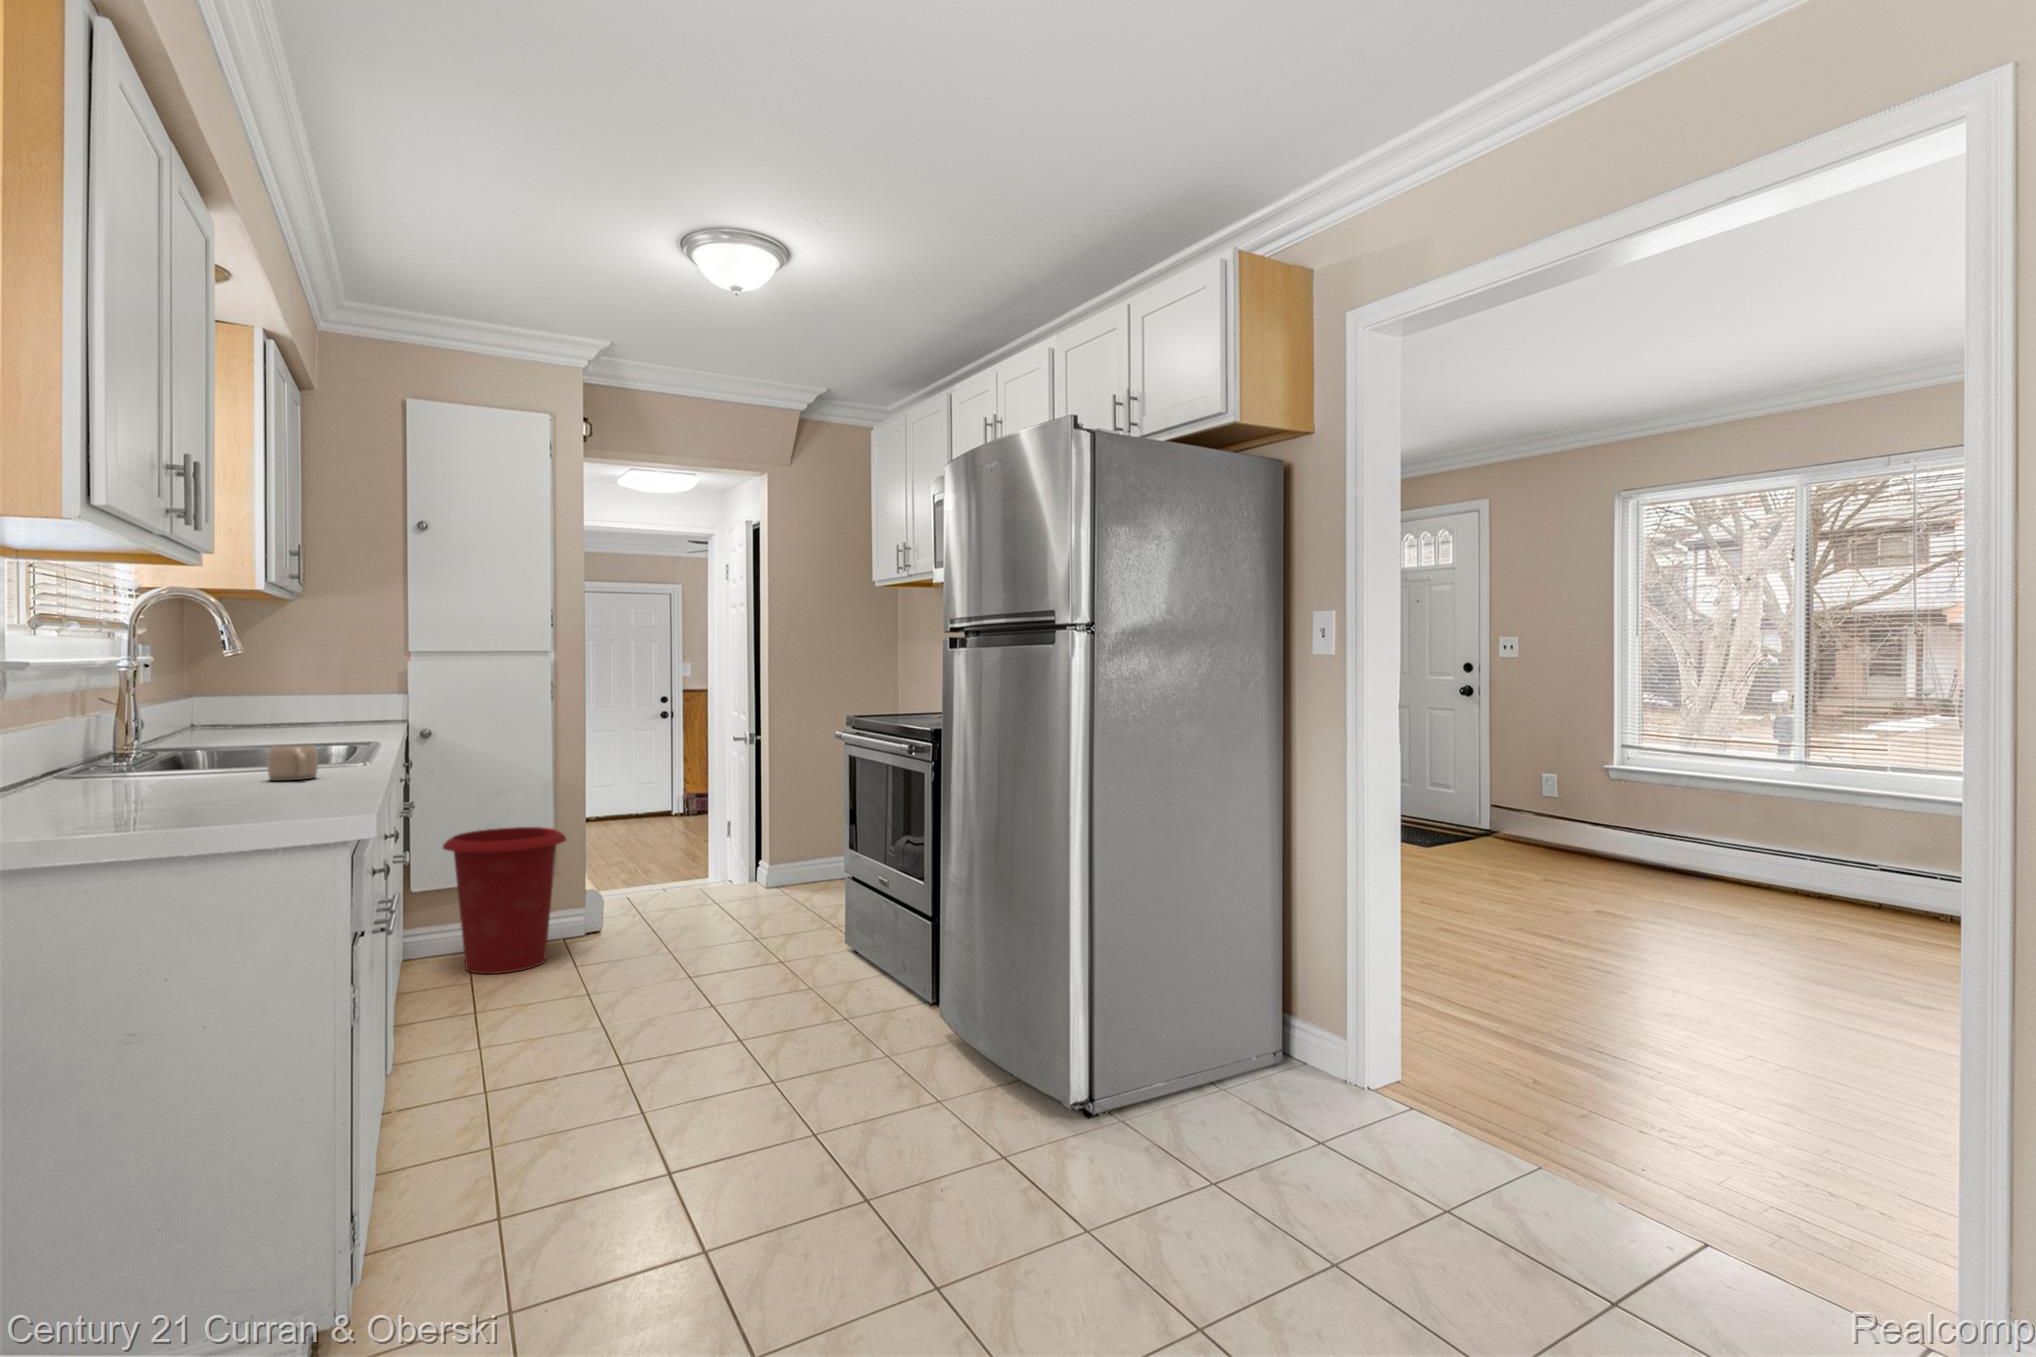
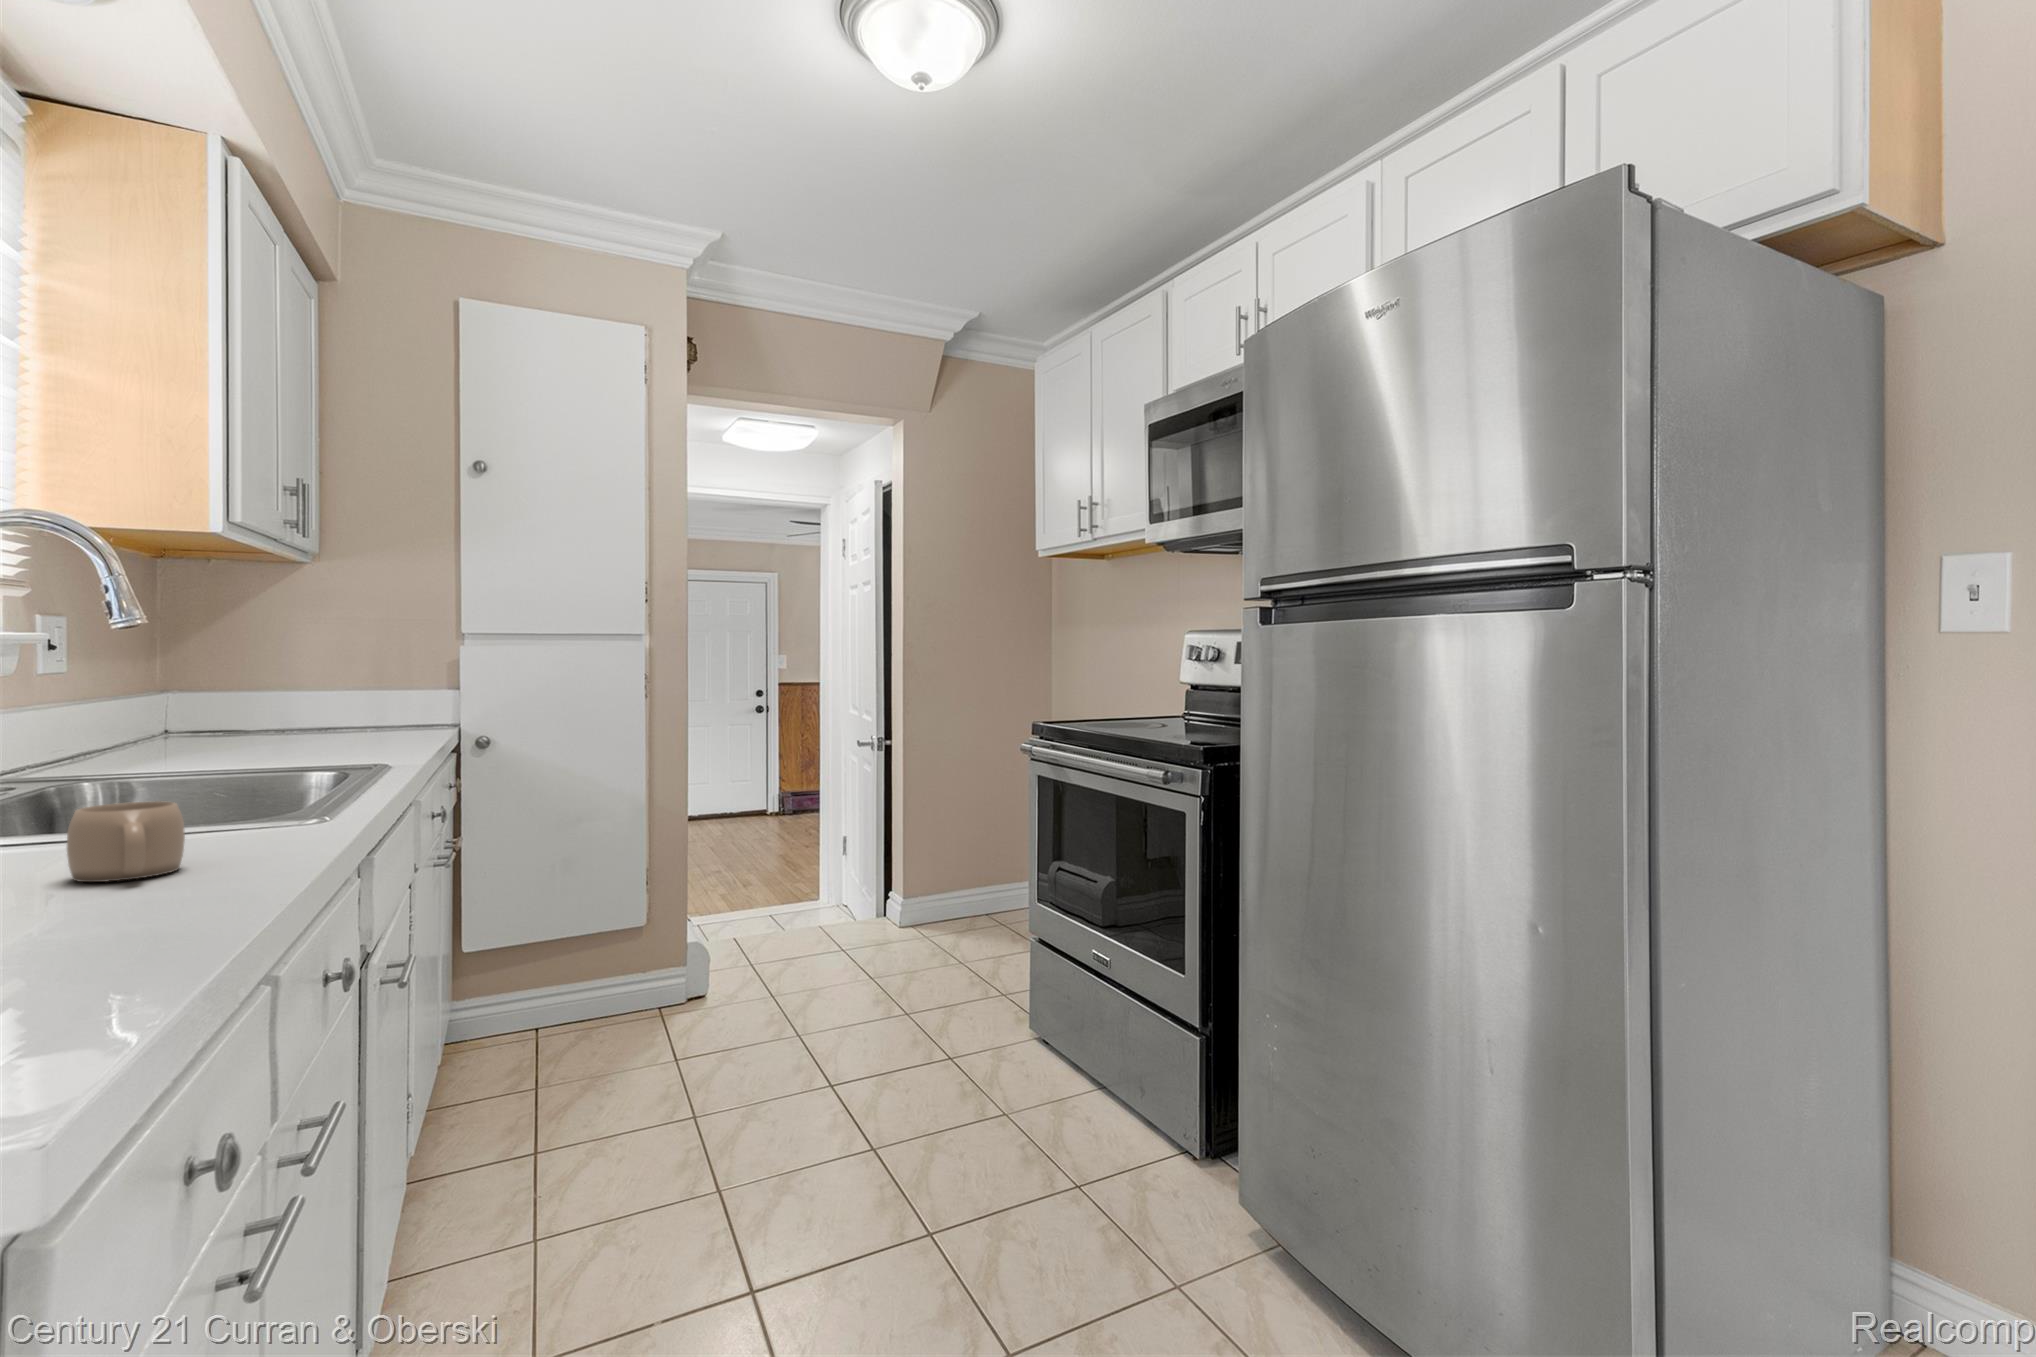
waste bin: present [443,827,566,974] -> none [498,865,664,1071]

